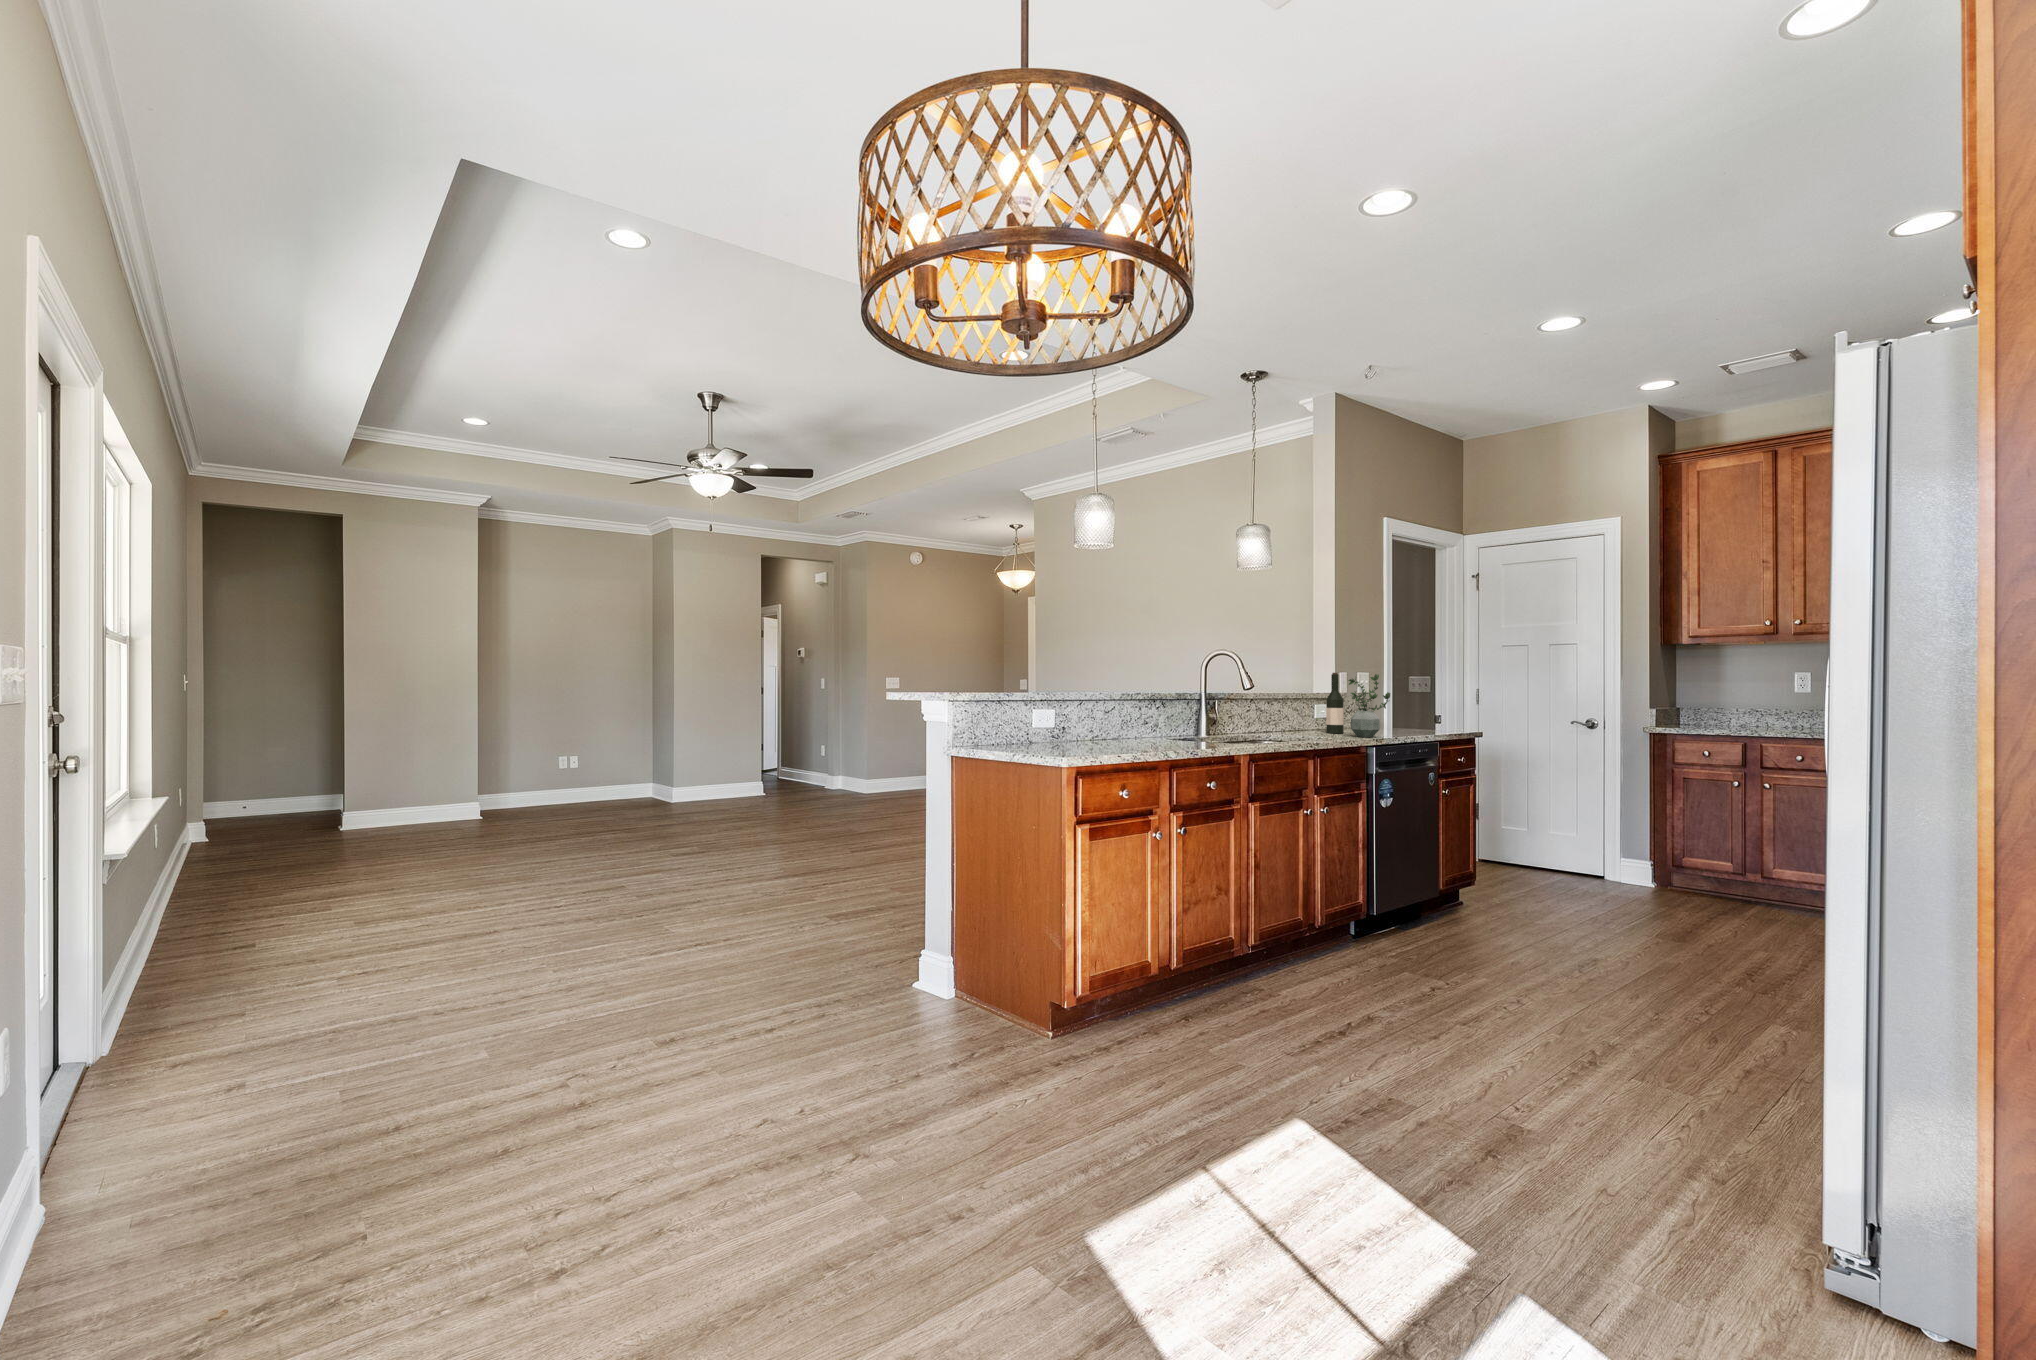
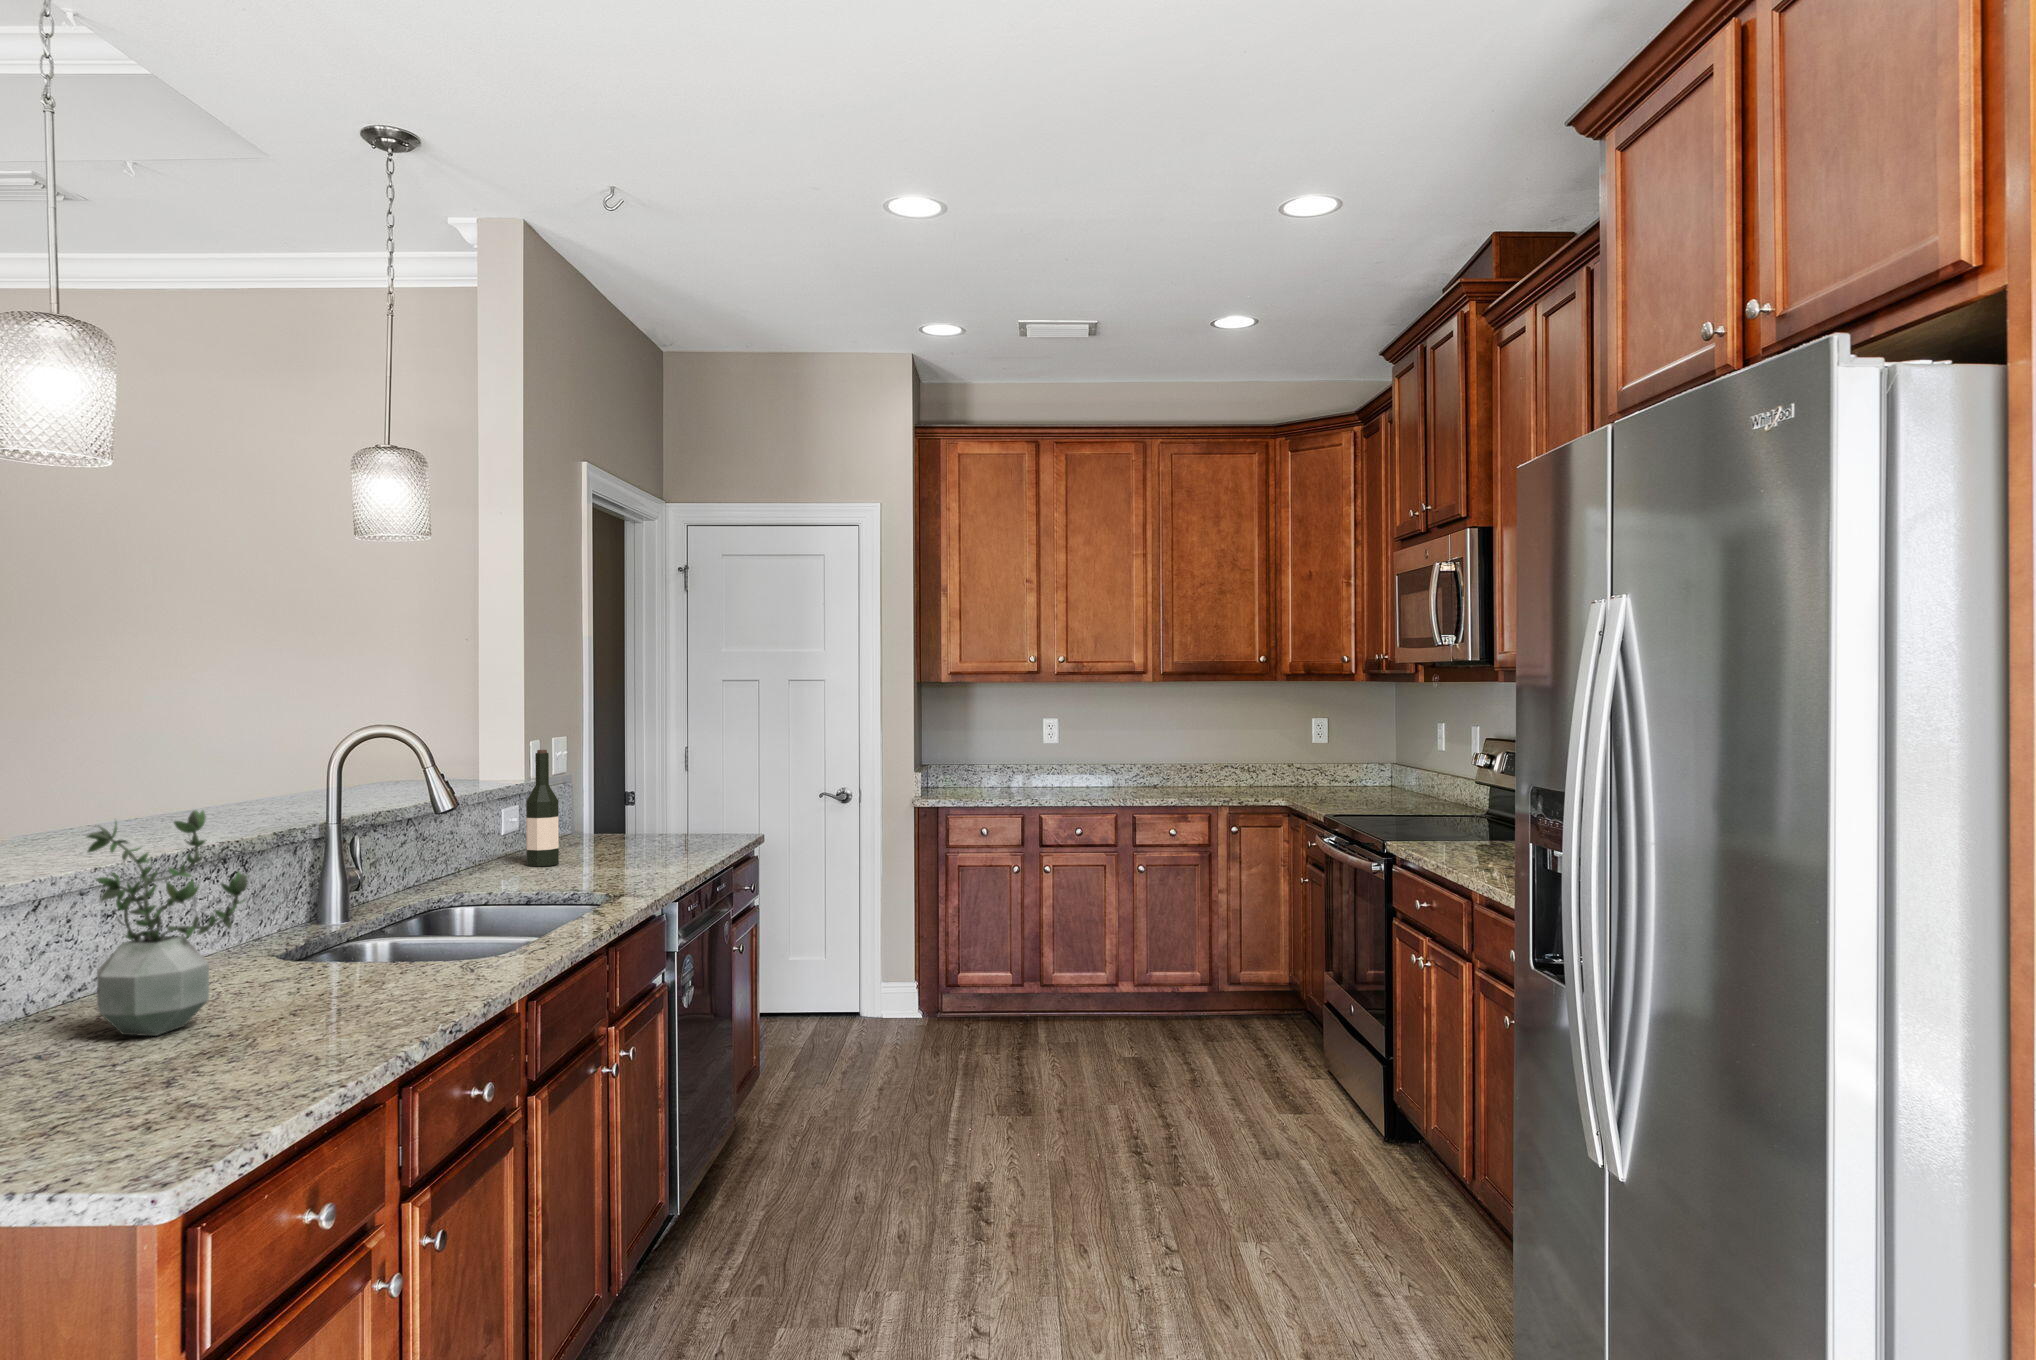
potted plant: present [1348,674,1390,737] -> present [87,810,247,1036]

